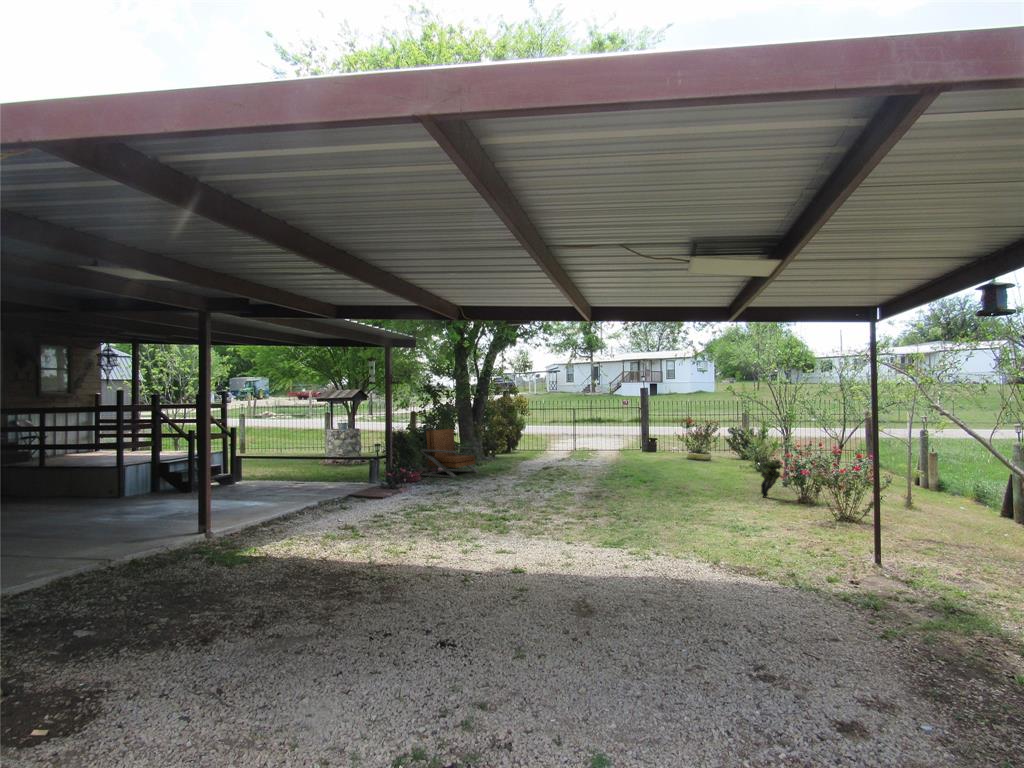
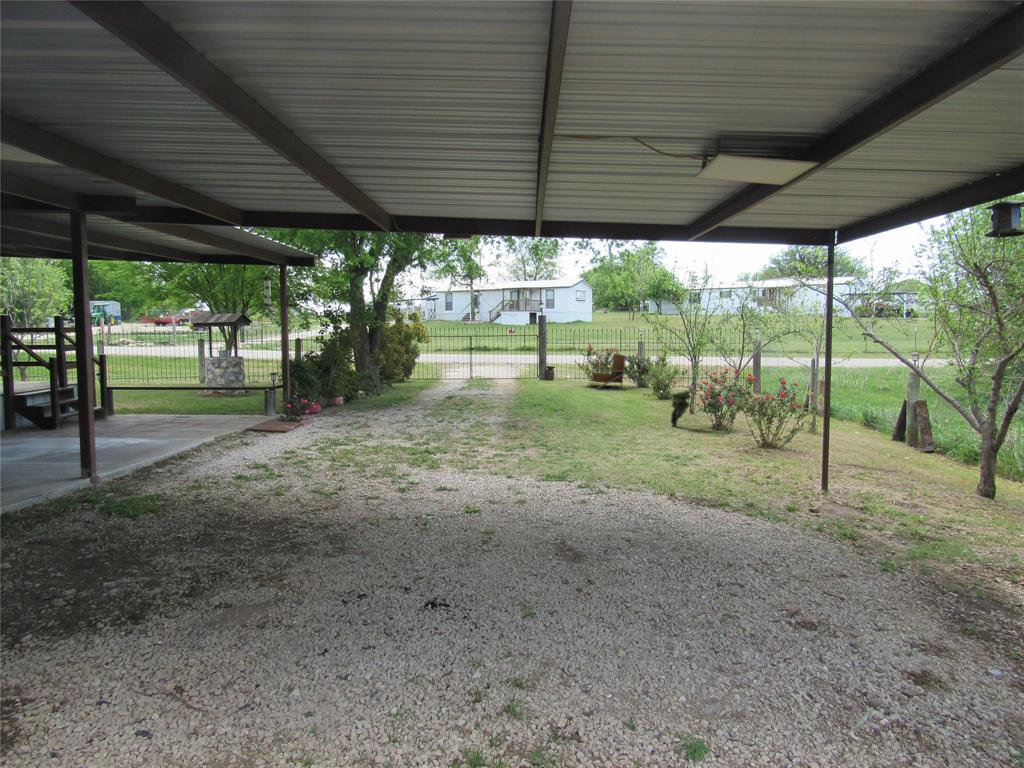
lounge chair: present [420,429,479,478] -> present [591,354,629,391]

